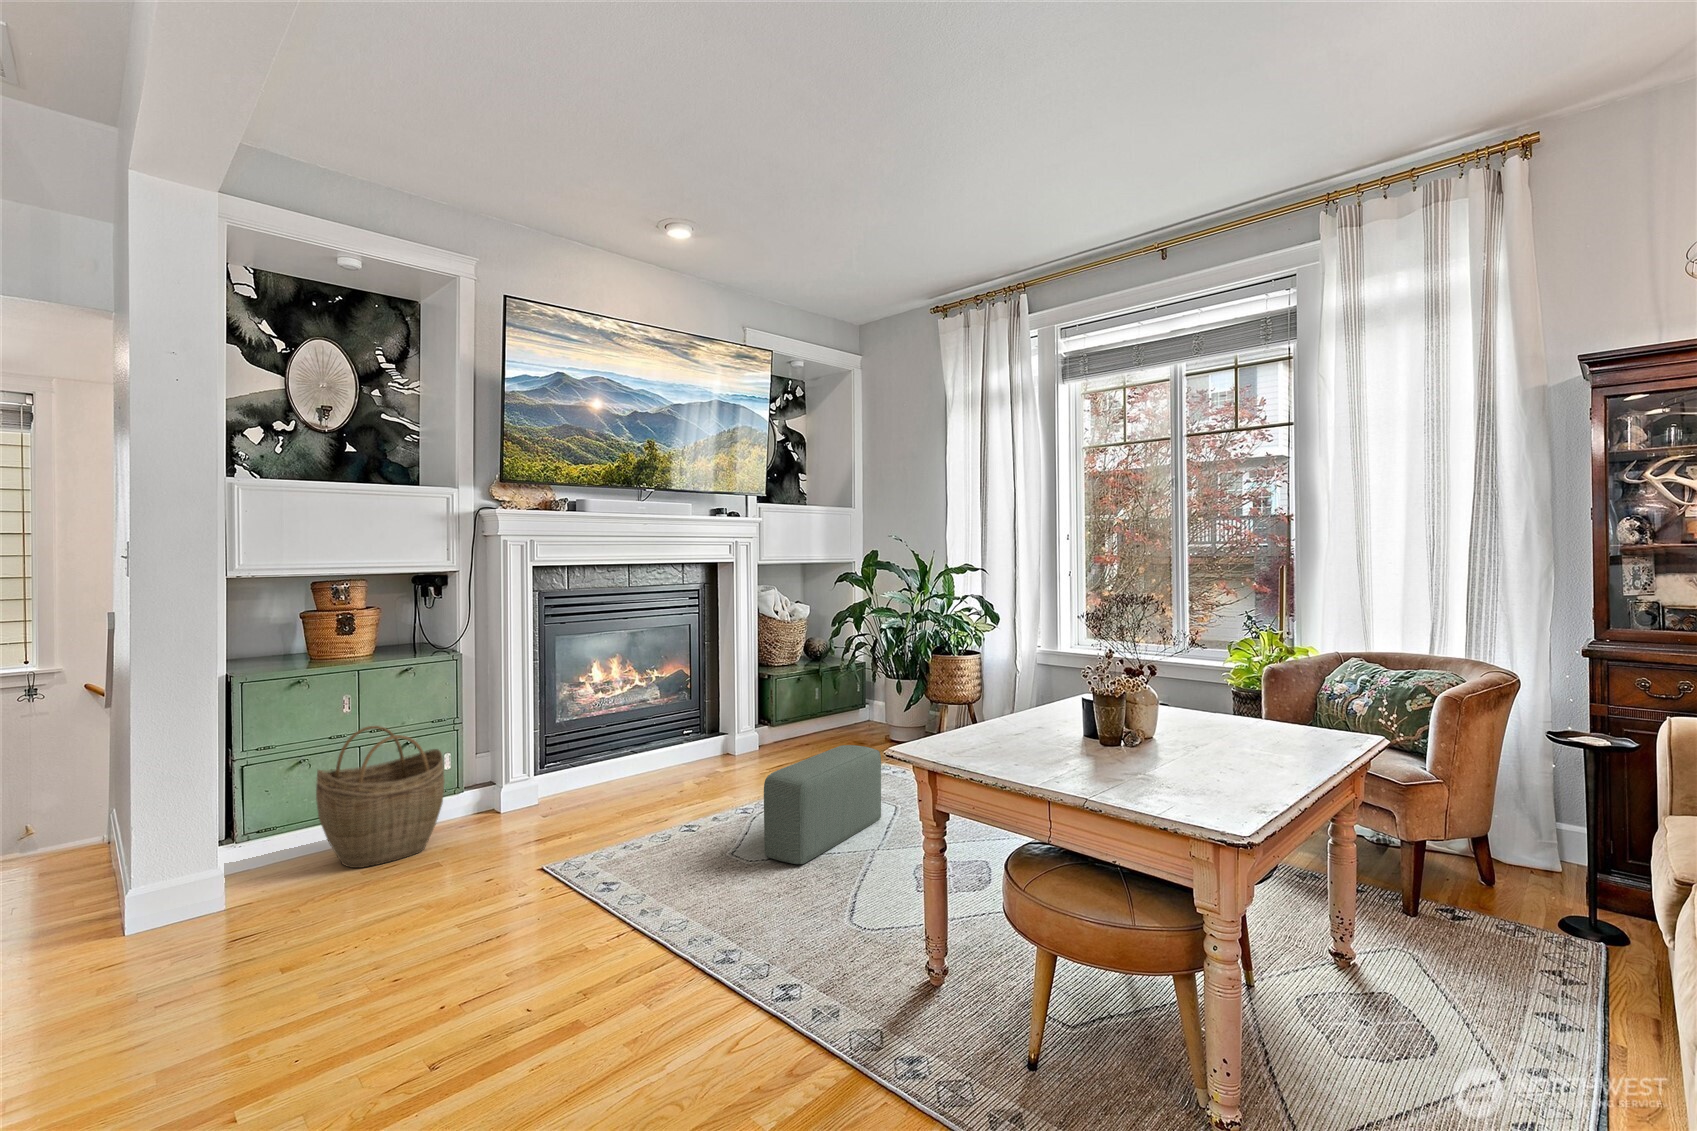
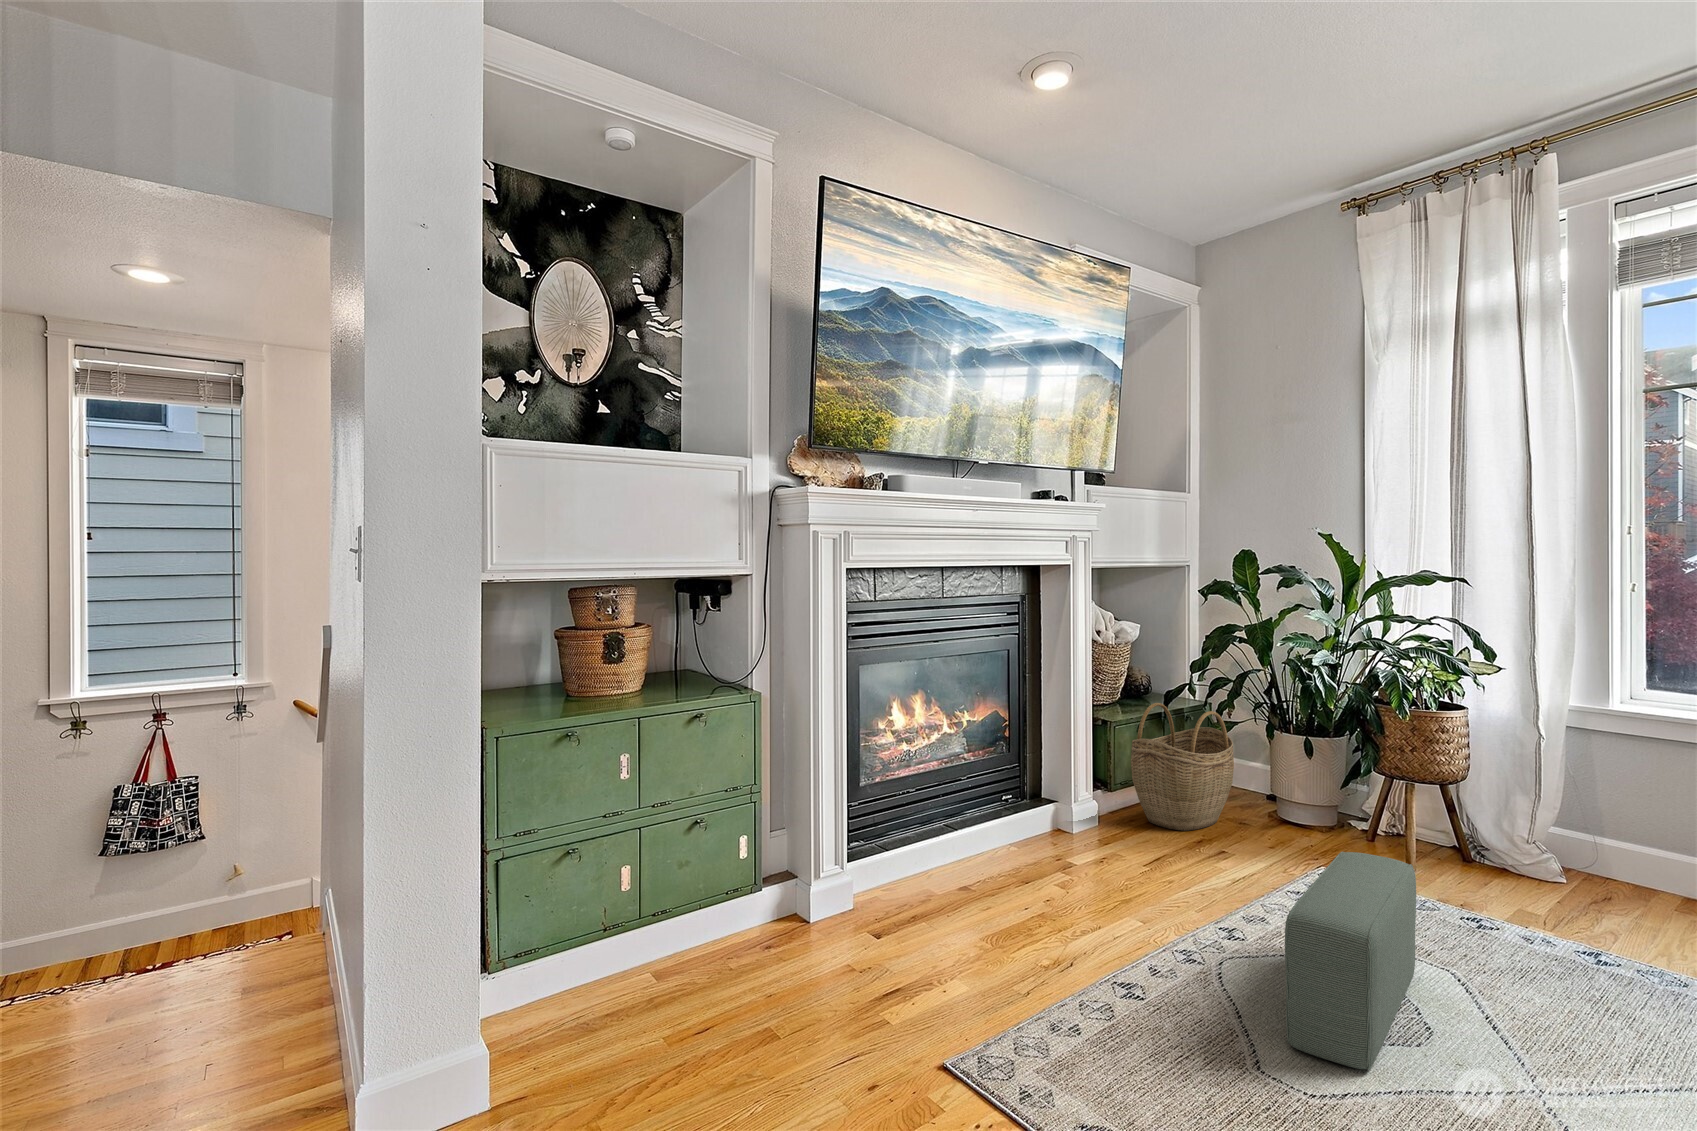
woven basket: present [316,726,445,868] -> present [1131,703,1234,831]

